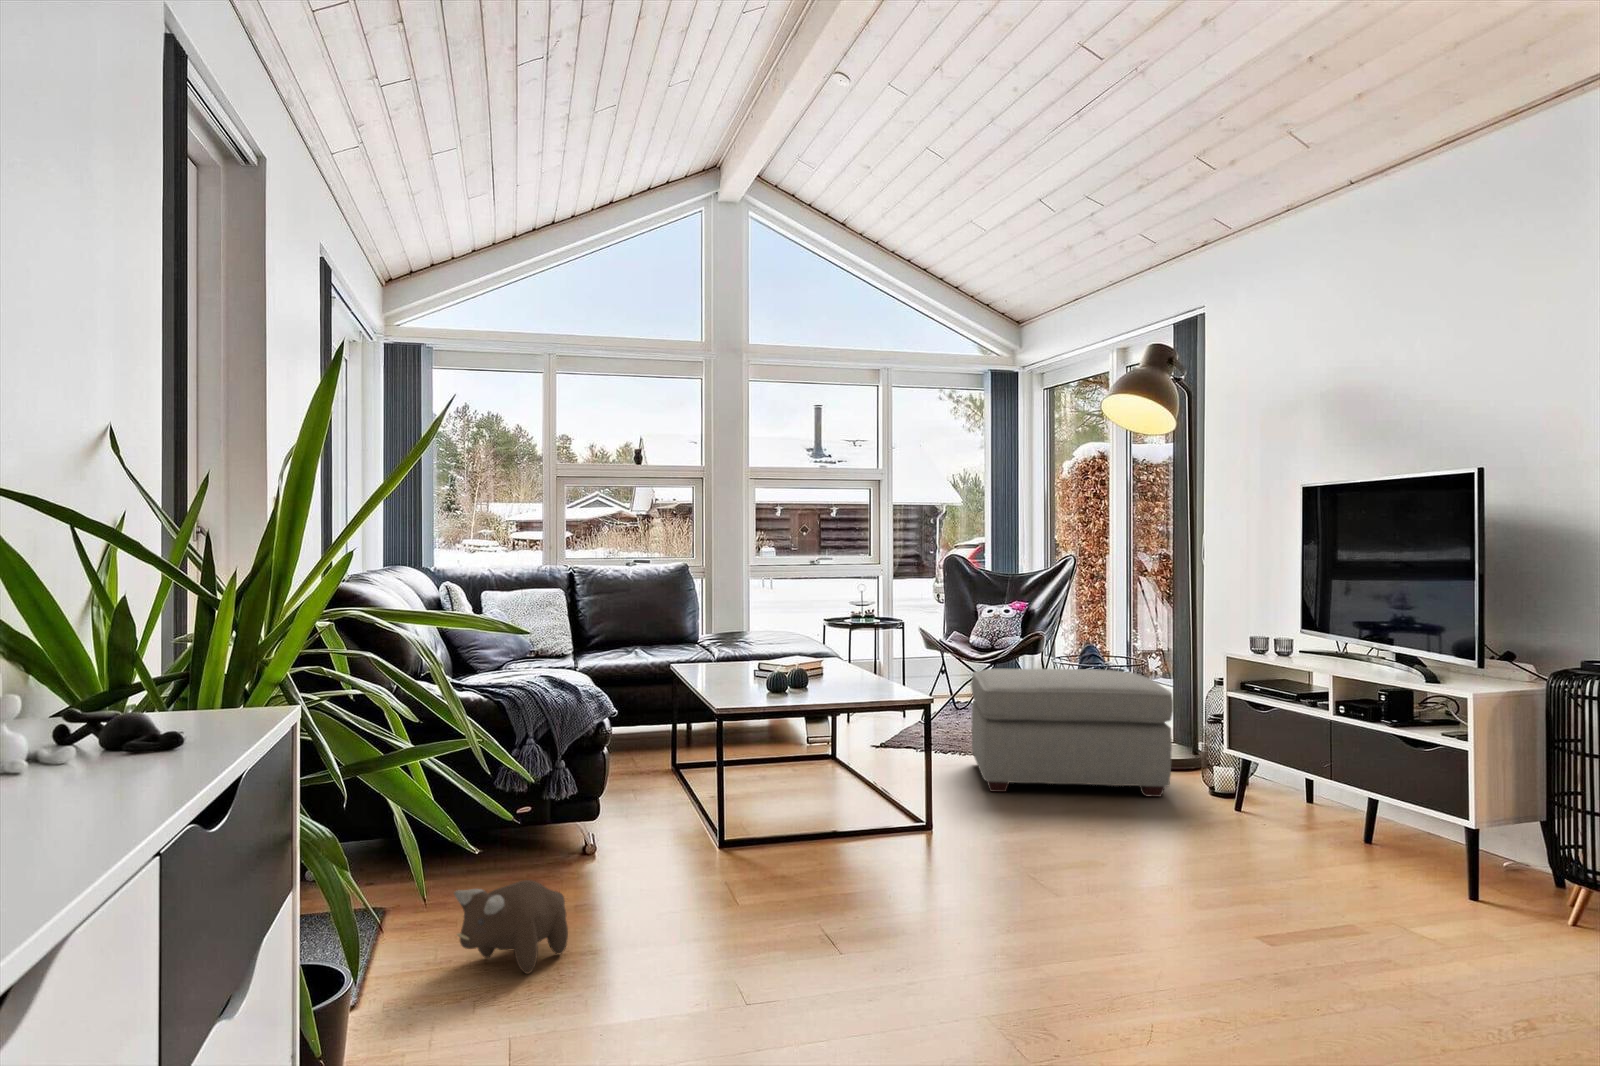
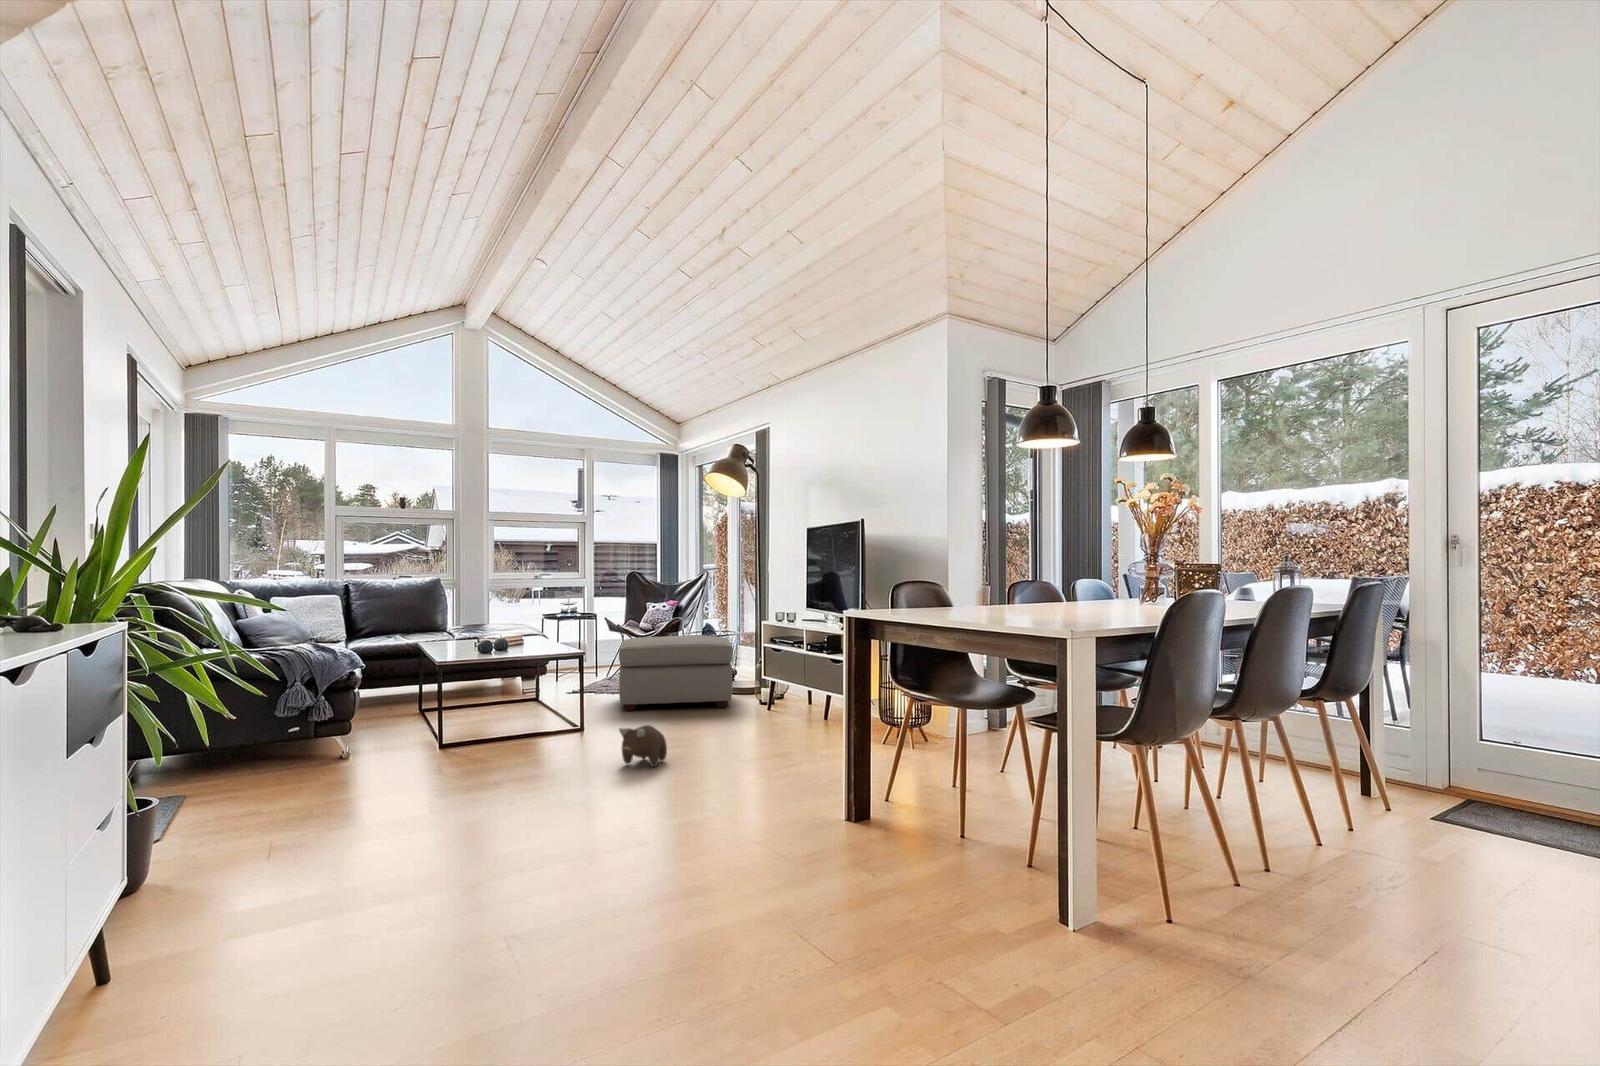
plush toy: present [454,880,568,974] -> present [619,725,667,767]

